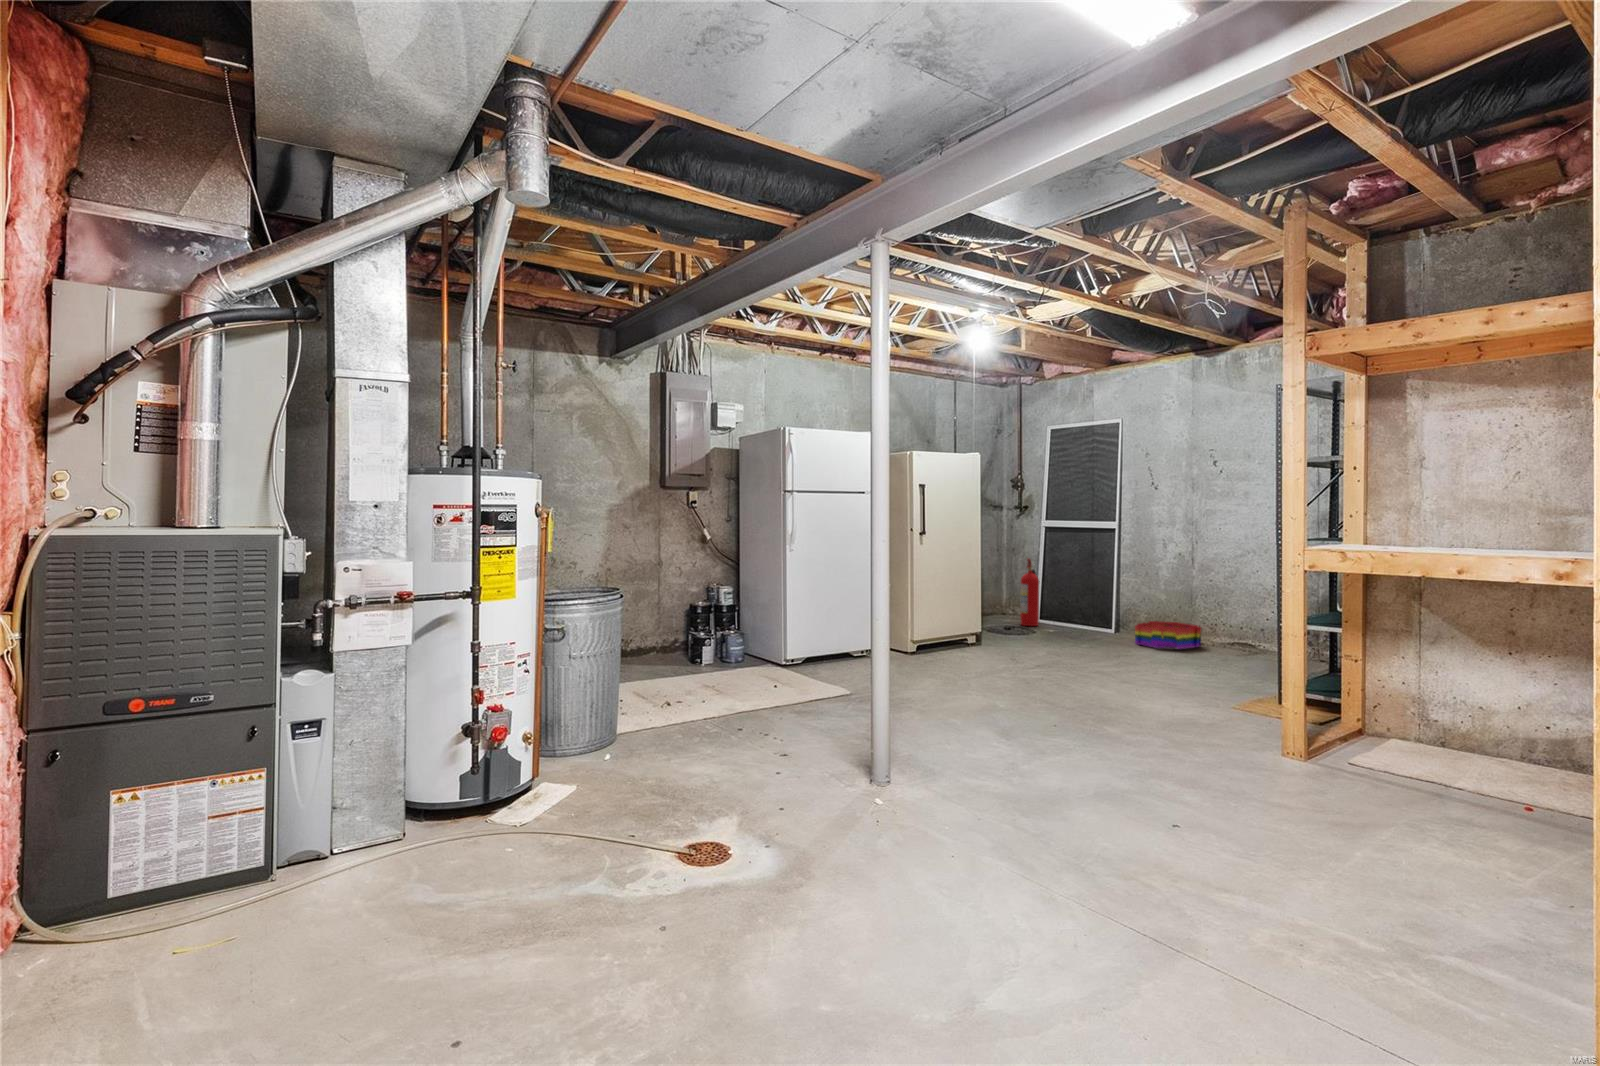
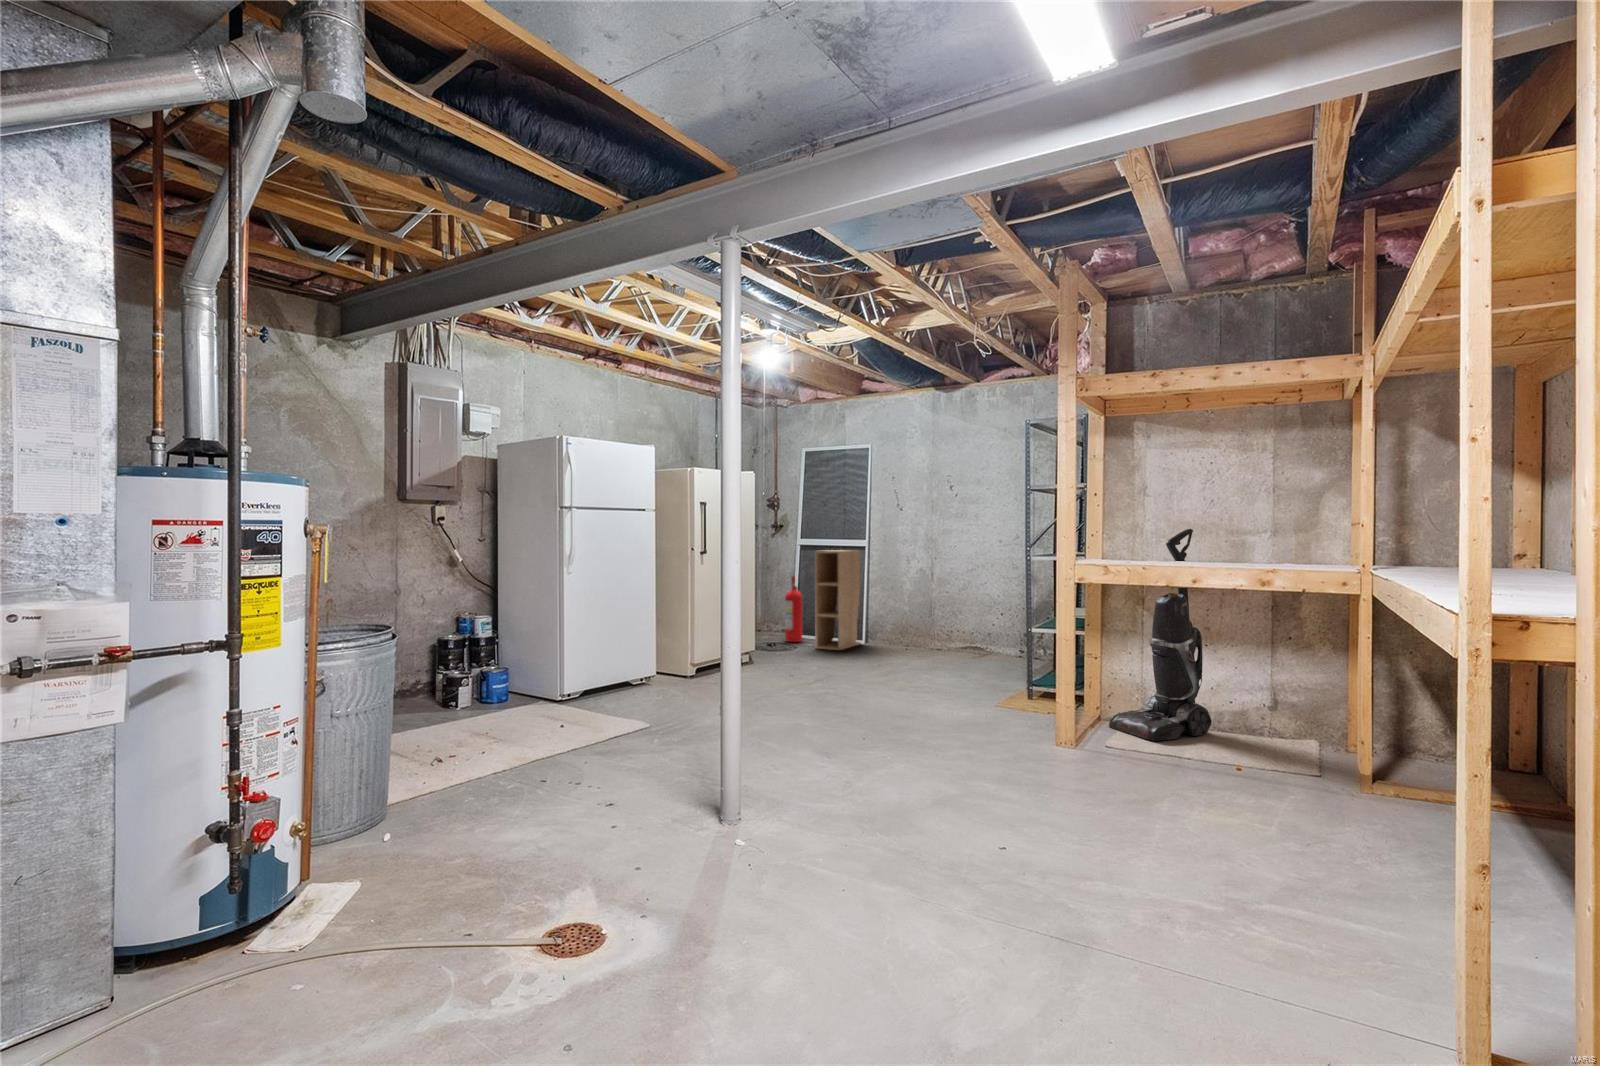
vacuum cleaner: none [1359,511,1509,767] -> present [1109,529,1212,741]
shelving unit: none [1048,533,1102,637] -> present [815,550,861,650]
storage bin: present [1135,621,1201,649] -> none [895,631,949,656]

